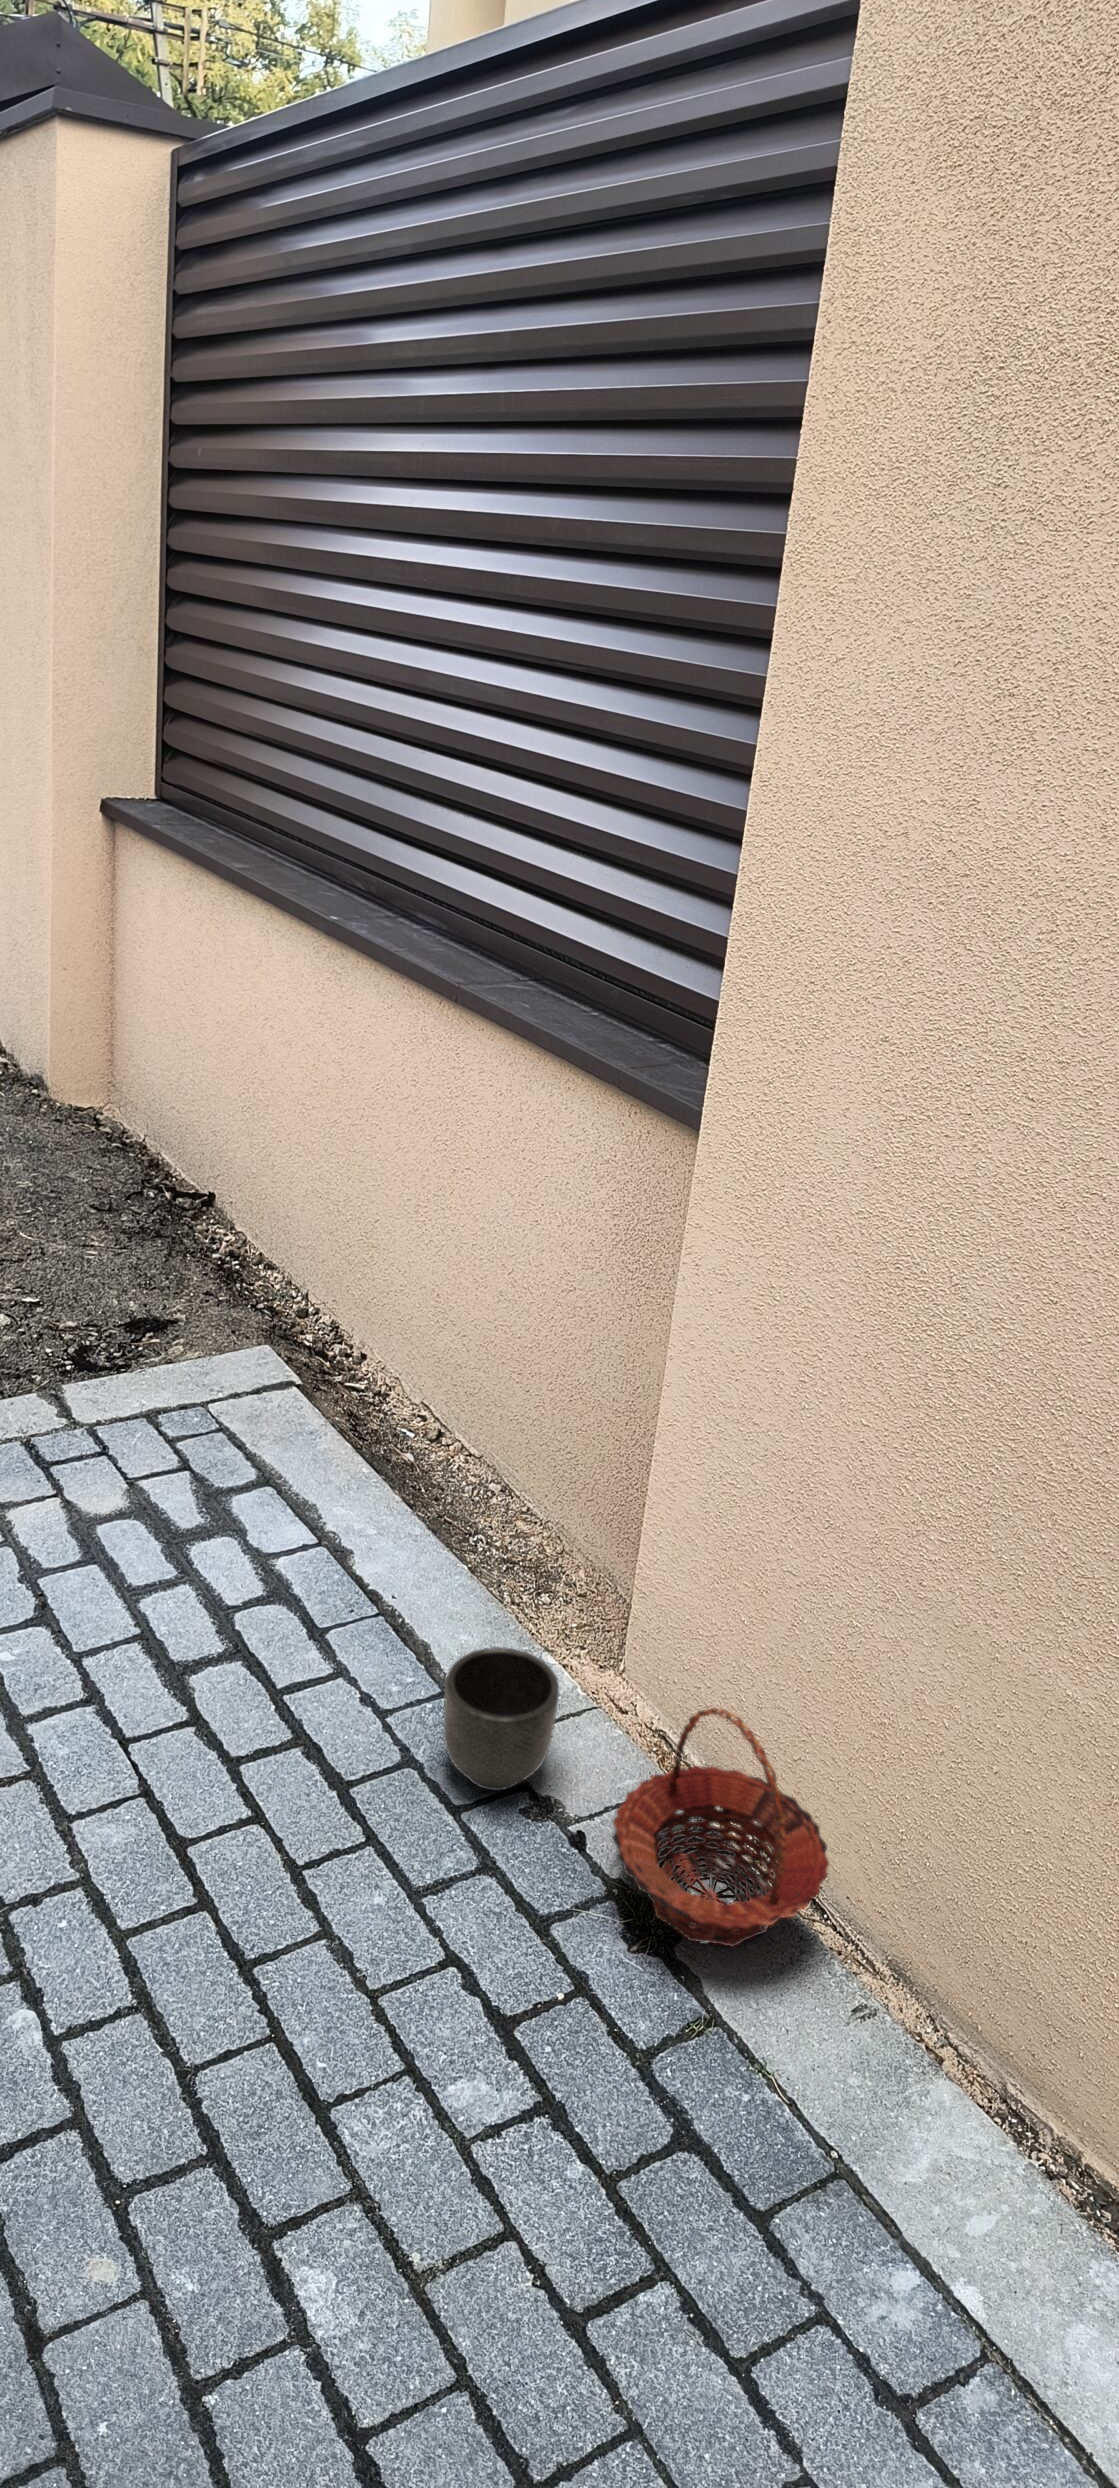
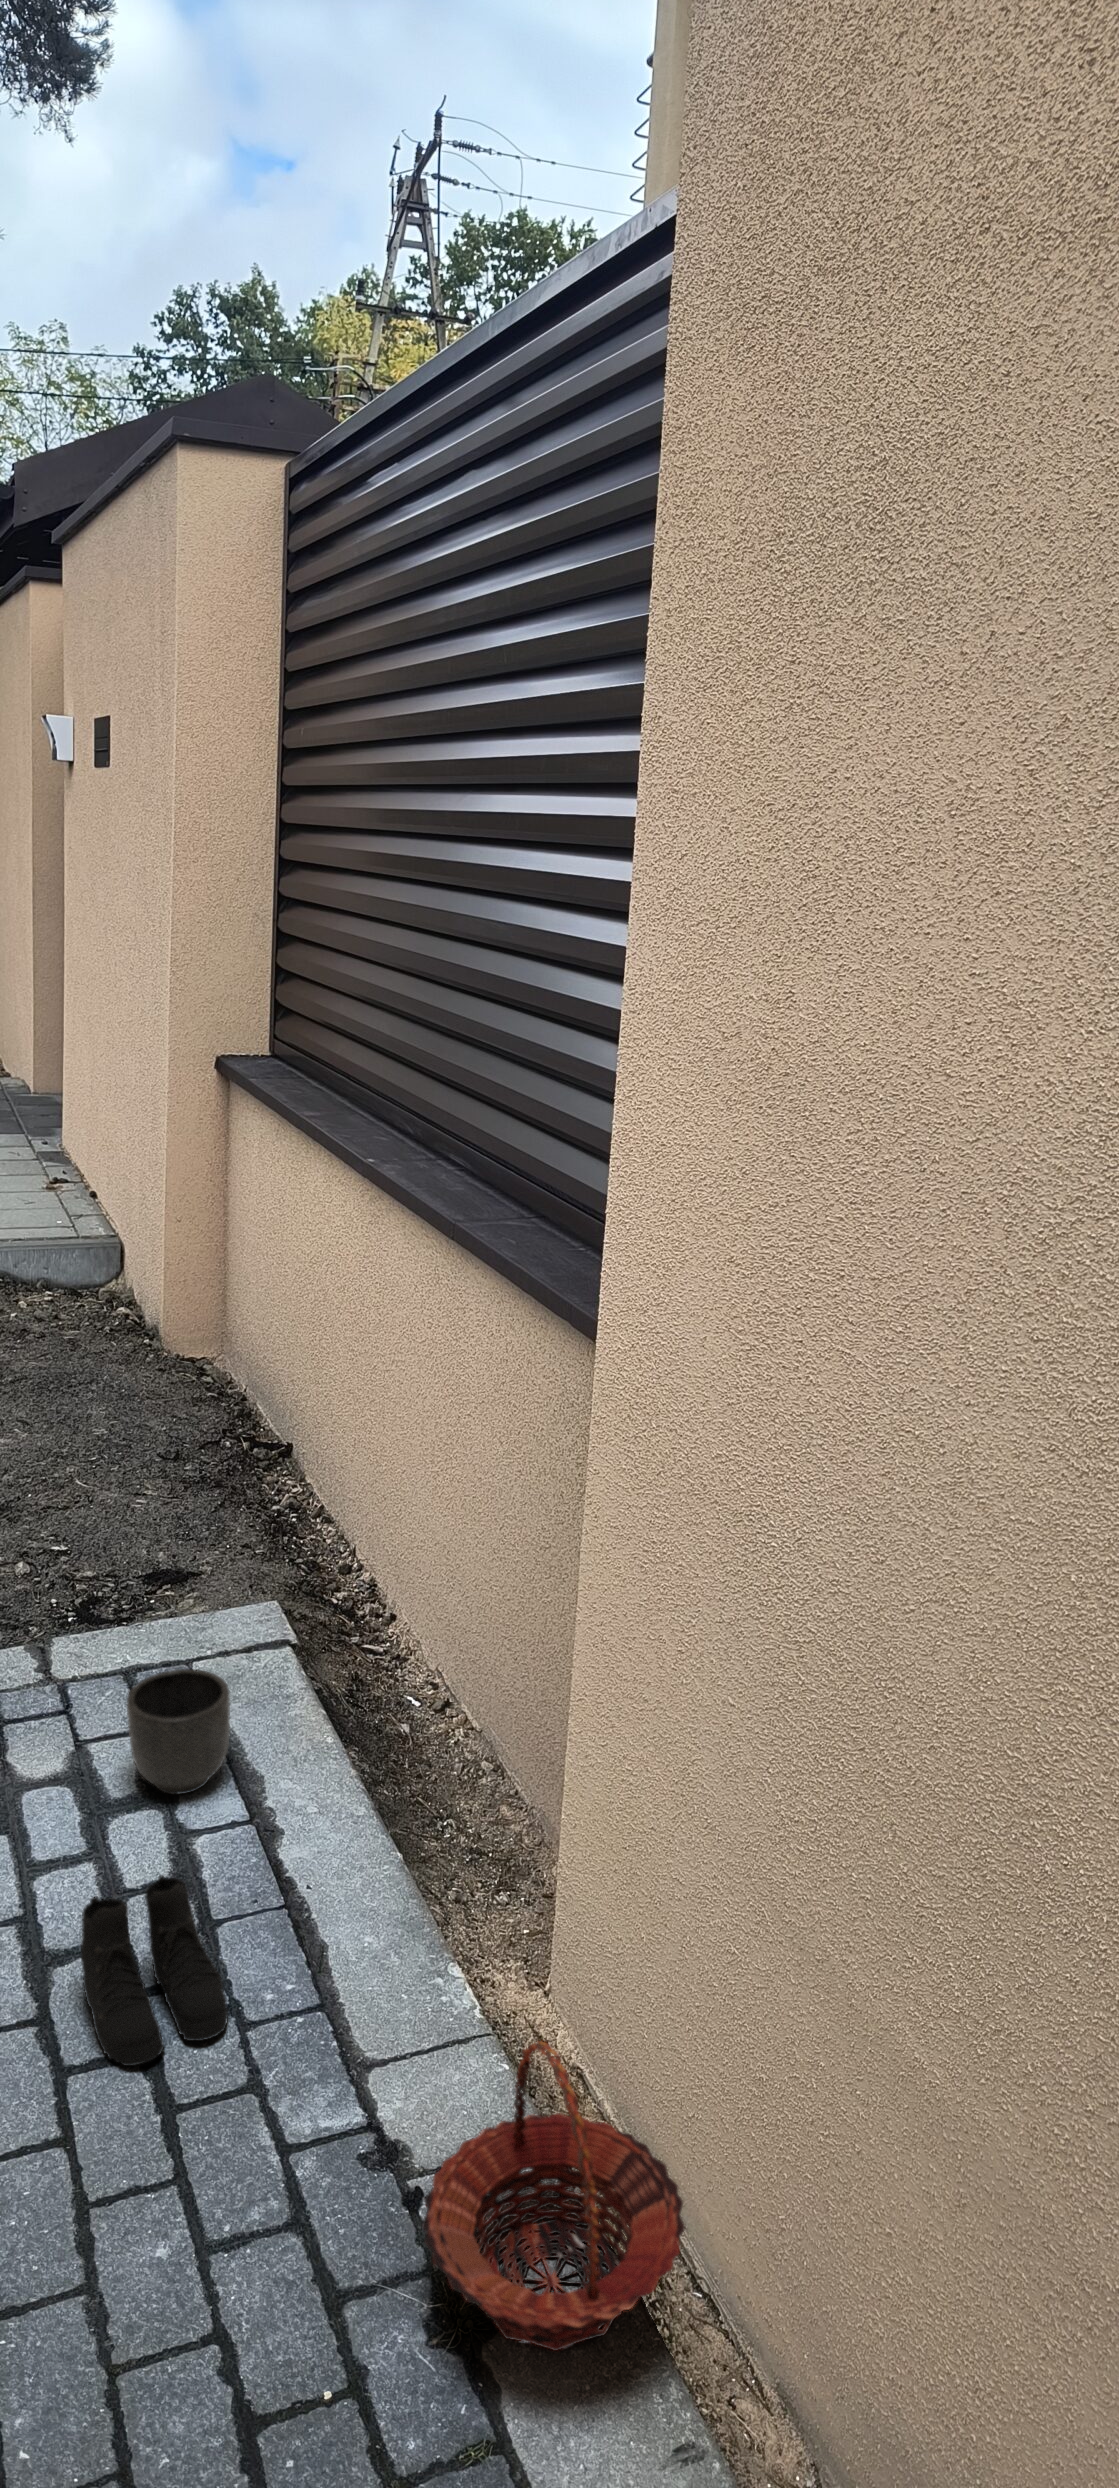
boots: none [227,1590,366,1753] -> present [81,1875,228,2066]
planter: present [444,1647,559,1791] -> present [127,1669,230,1795]

